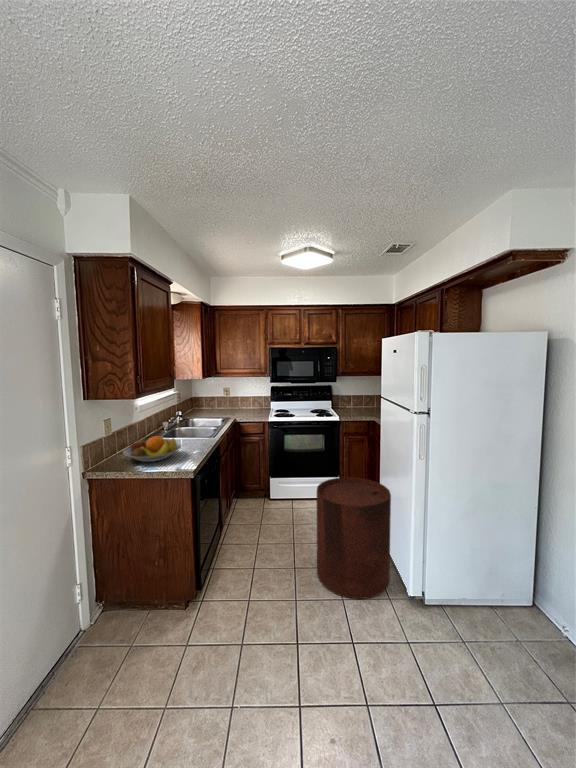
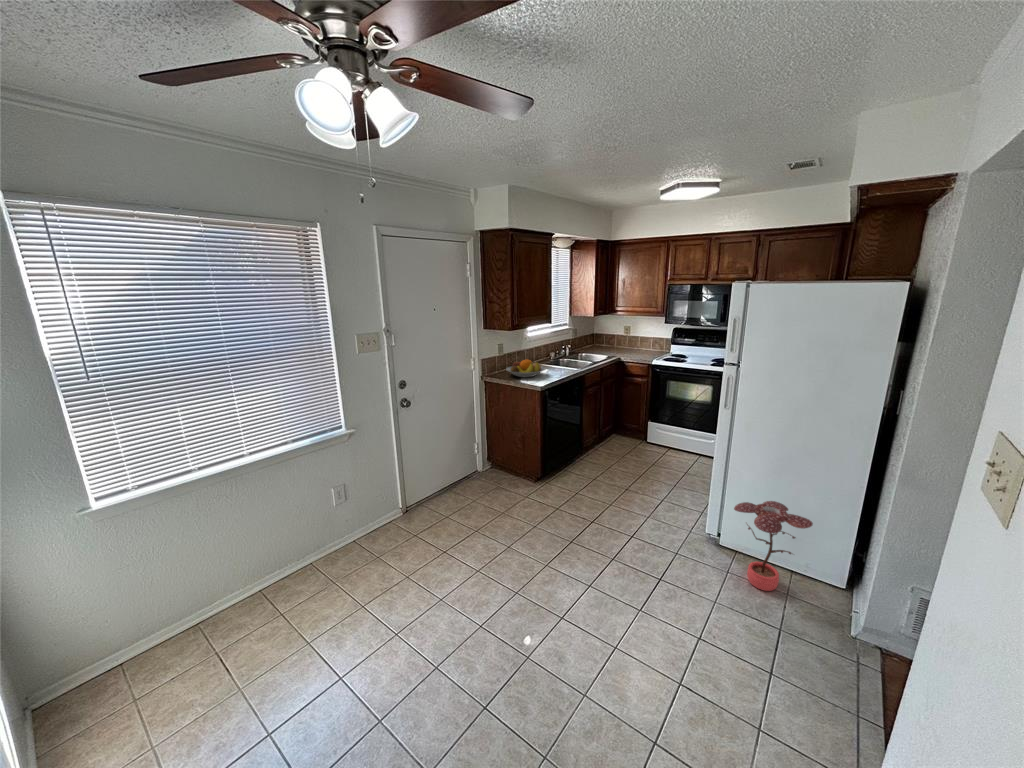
trash can: present [317,477,391,599] -> none [640,420,718,524]
potted plant: none [460,545,529,648] -> present [734,501,813,591]

